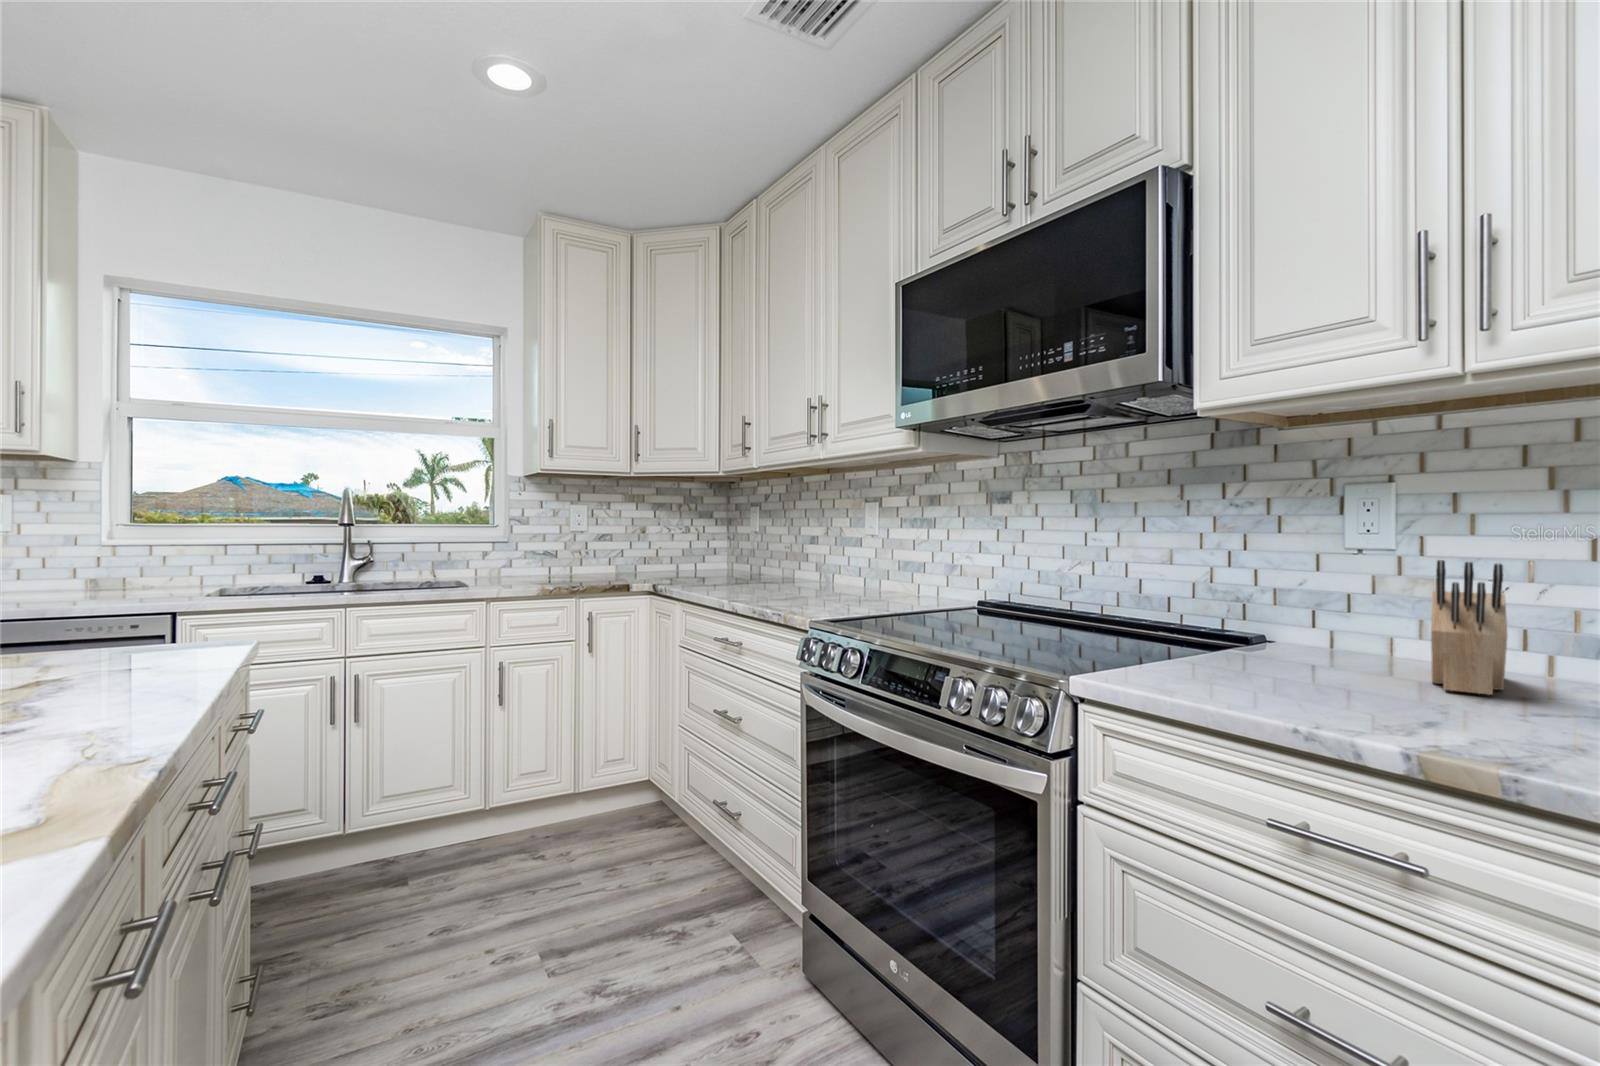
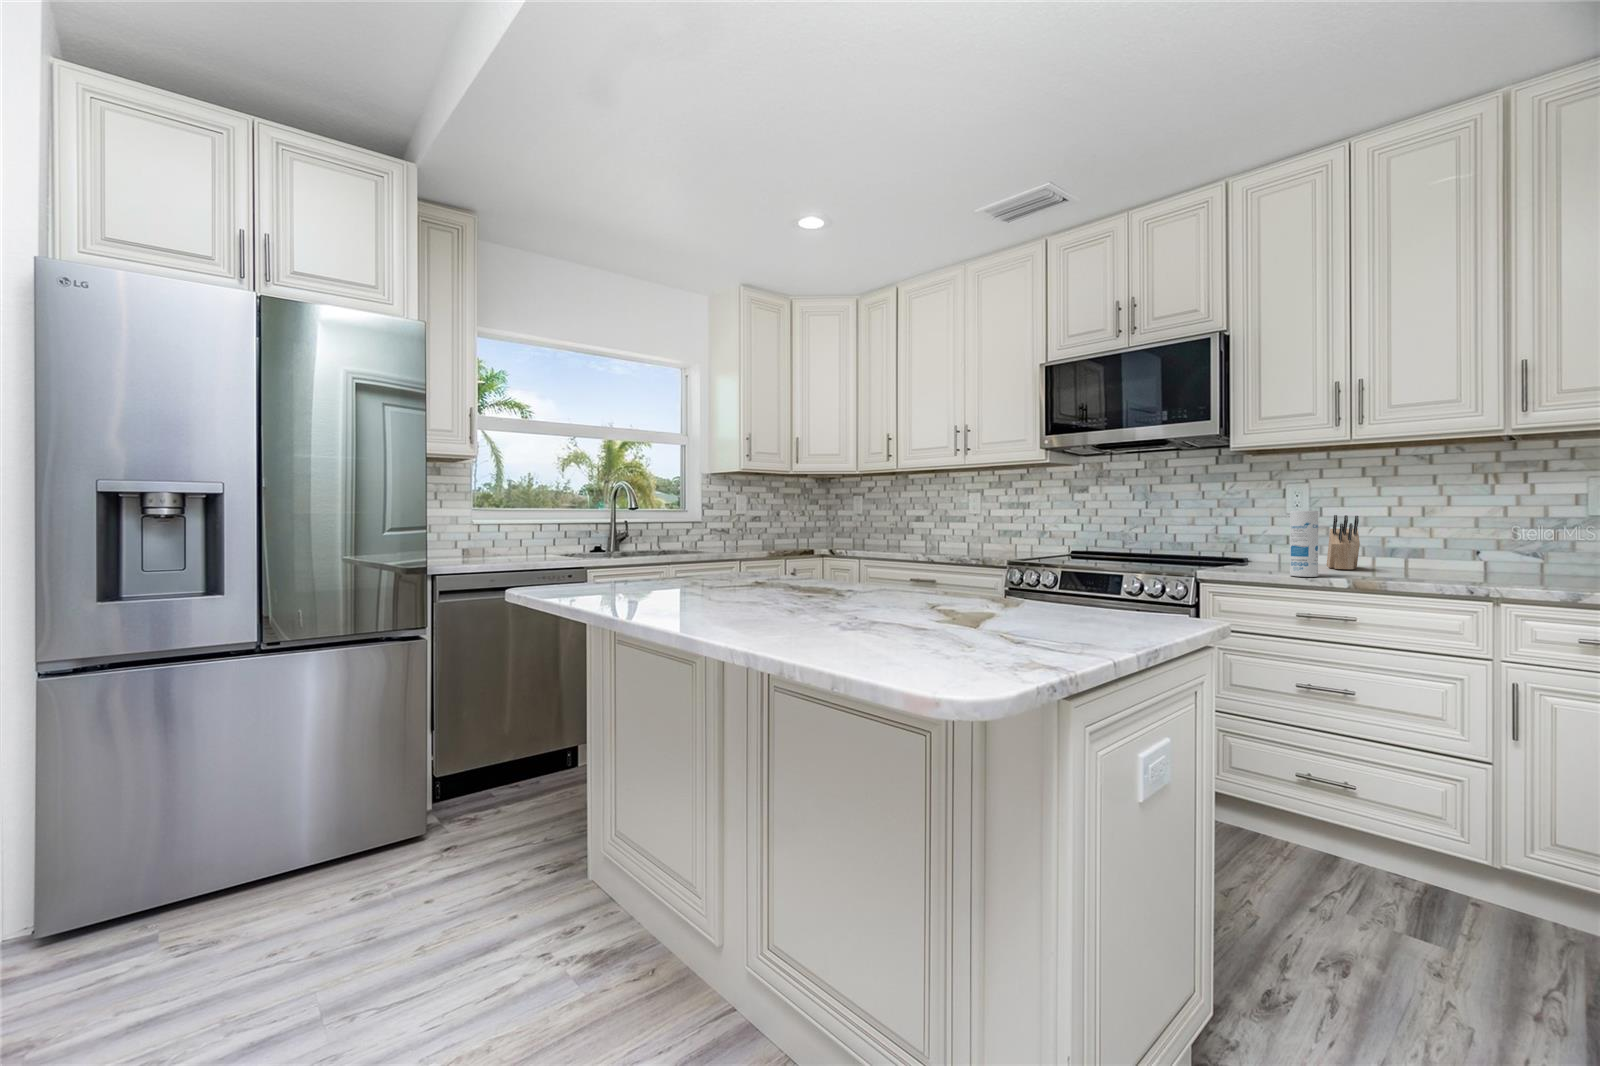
canister: none [1303,551,1376,724] -> present [1290,511,1318,577]

